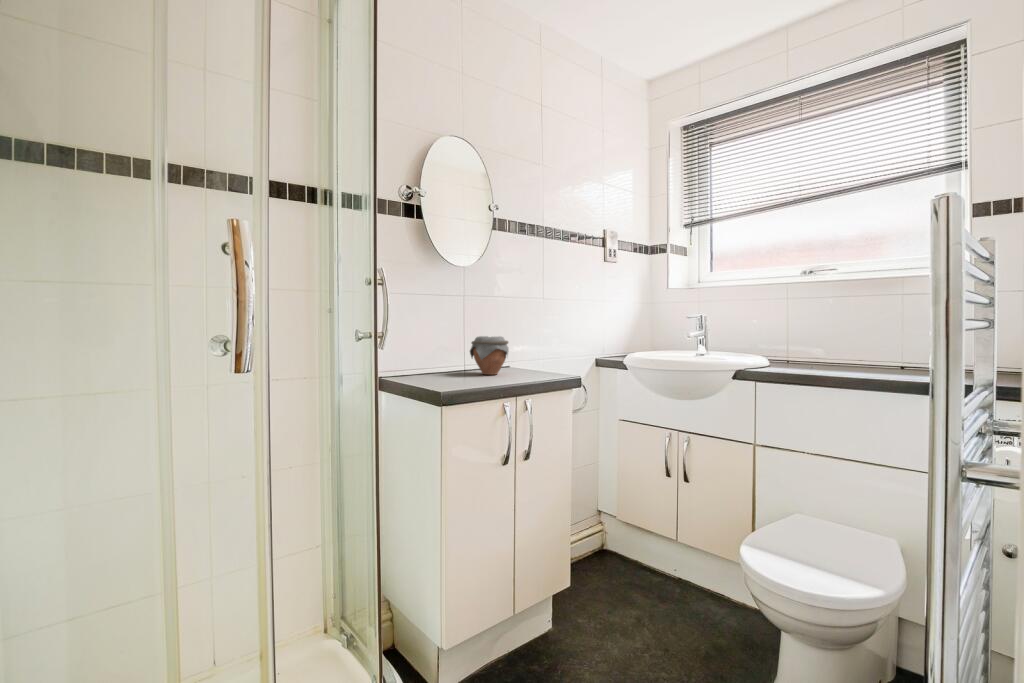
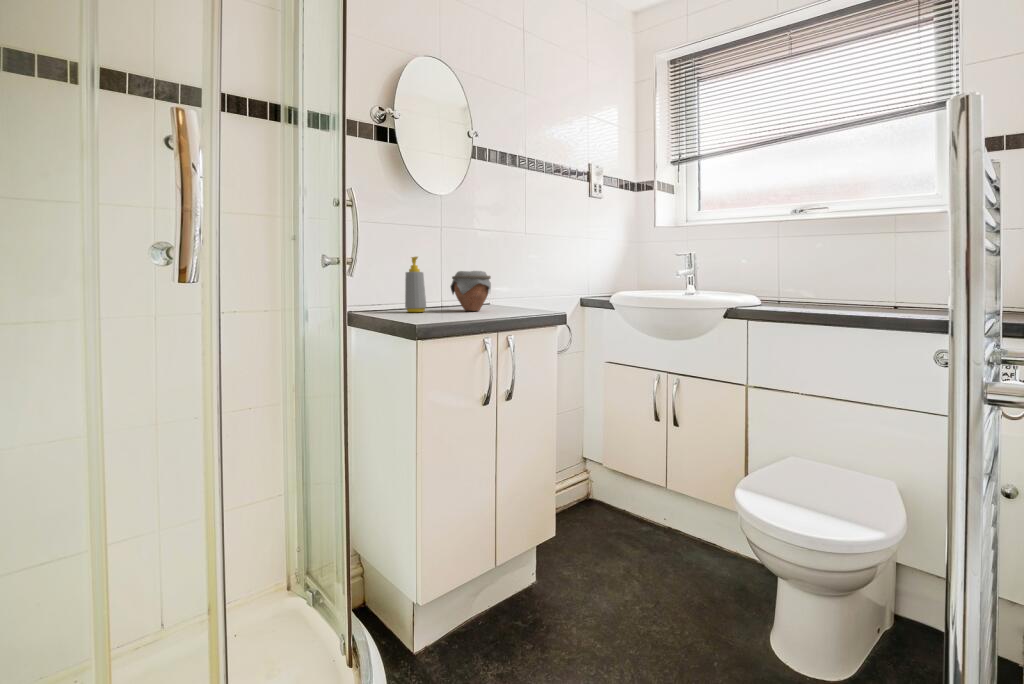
soap bottle: none [426,323,446,376] -> present [405,257,426,312]

